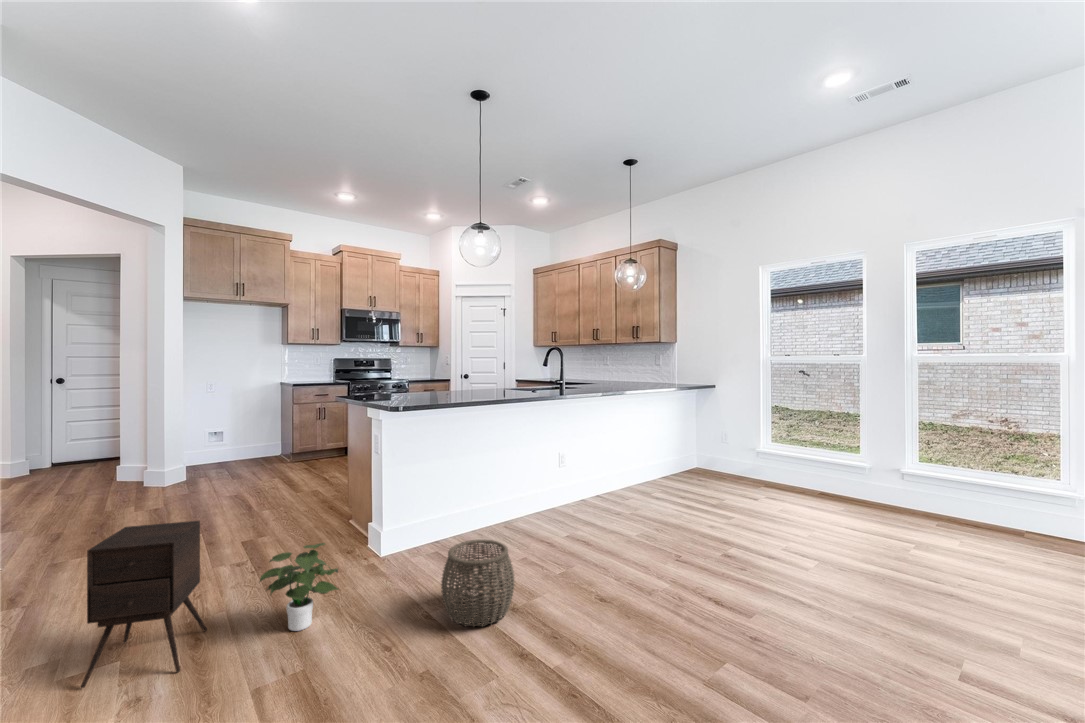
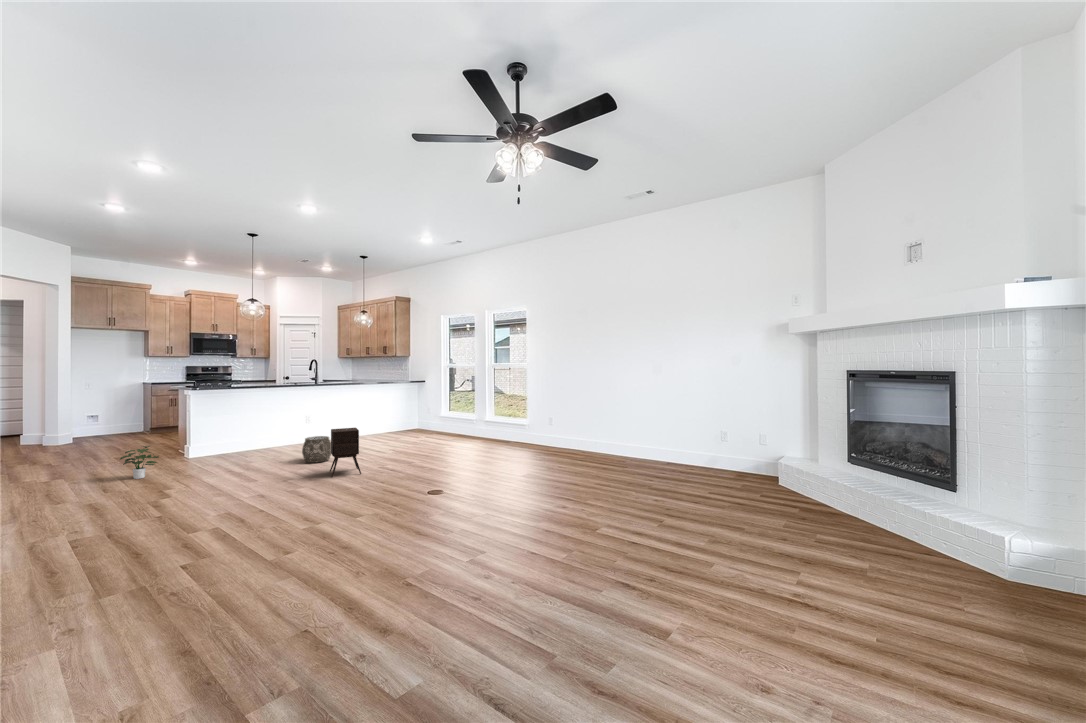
side table: present [81,521,207,688] -> present [330,428,361,477]
woven basket: present [441,540,515,626] -> present [302,436,331,463]

